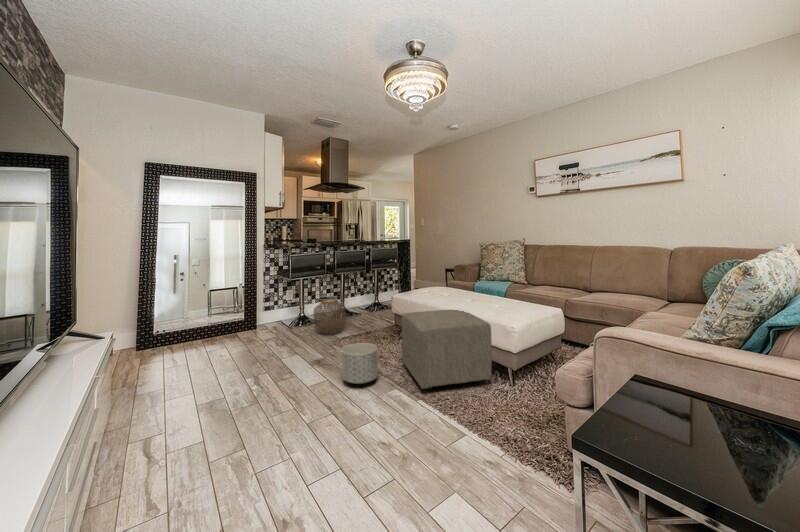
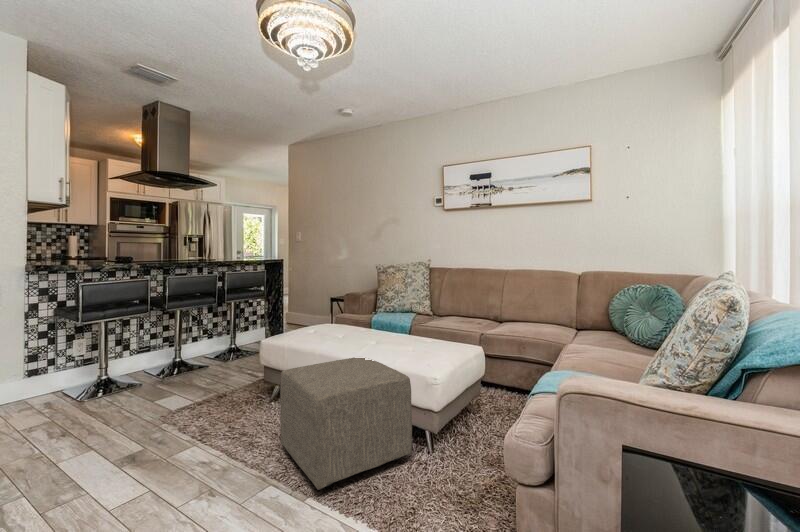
woven basket: present [314,299,346,335] -> none [124,351,184,410]
planter: present [342,343,378,384] -> none [178,425,243,501]

